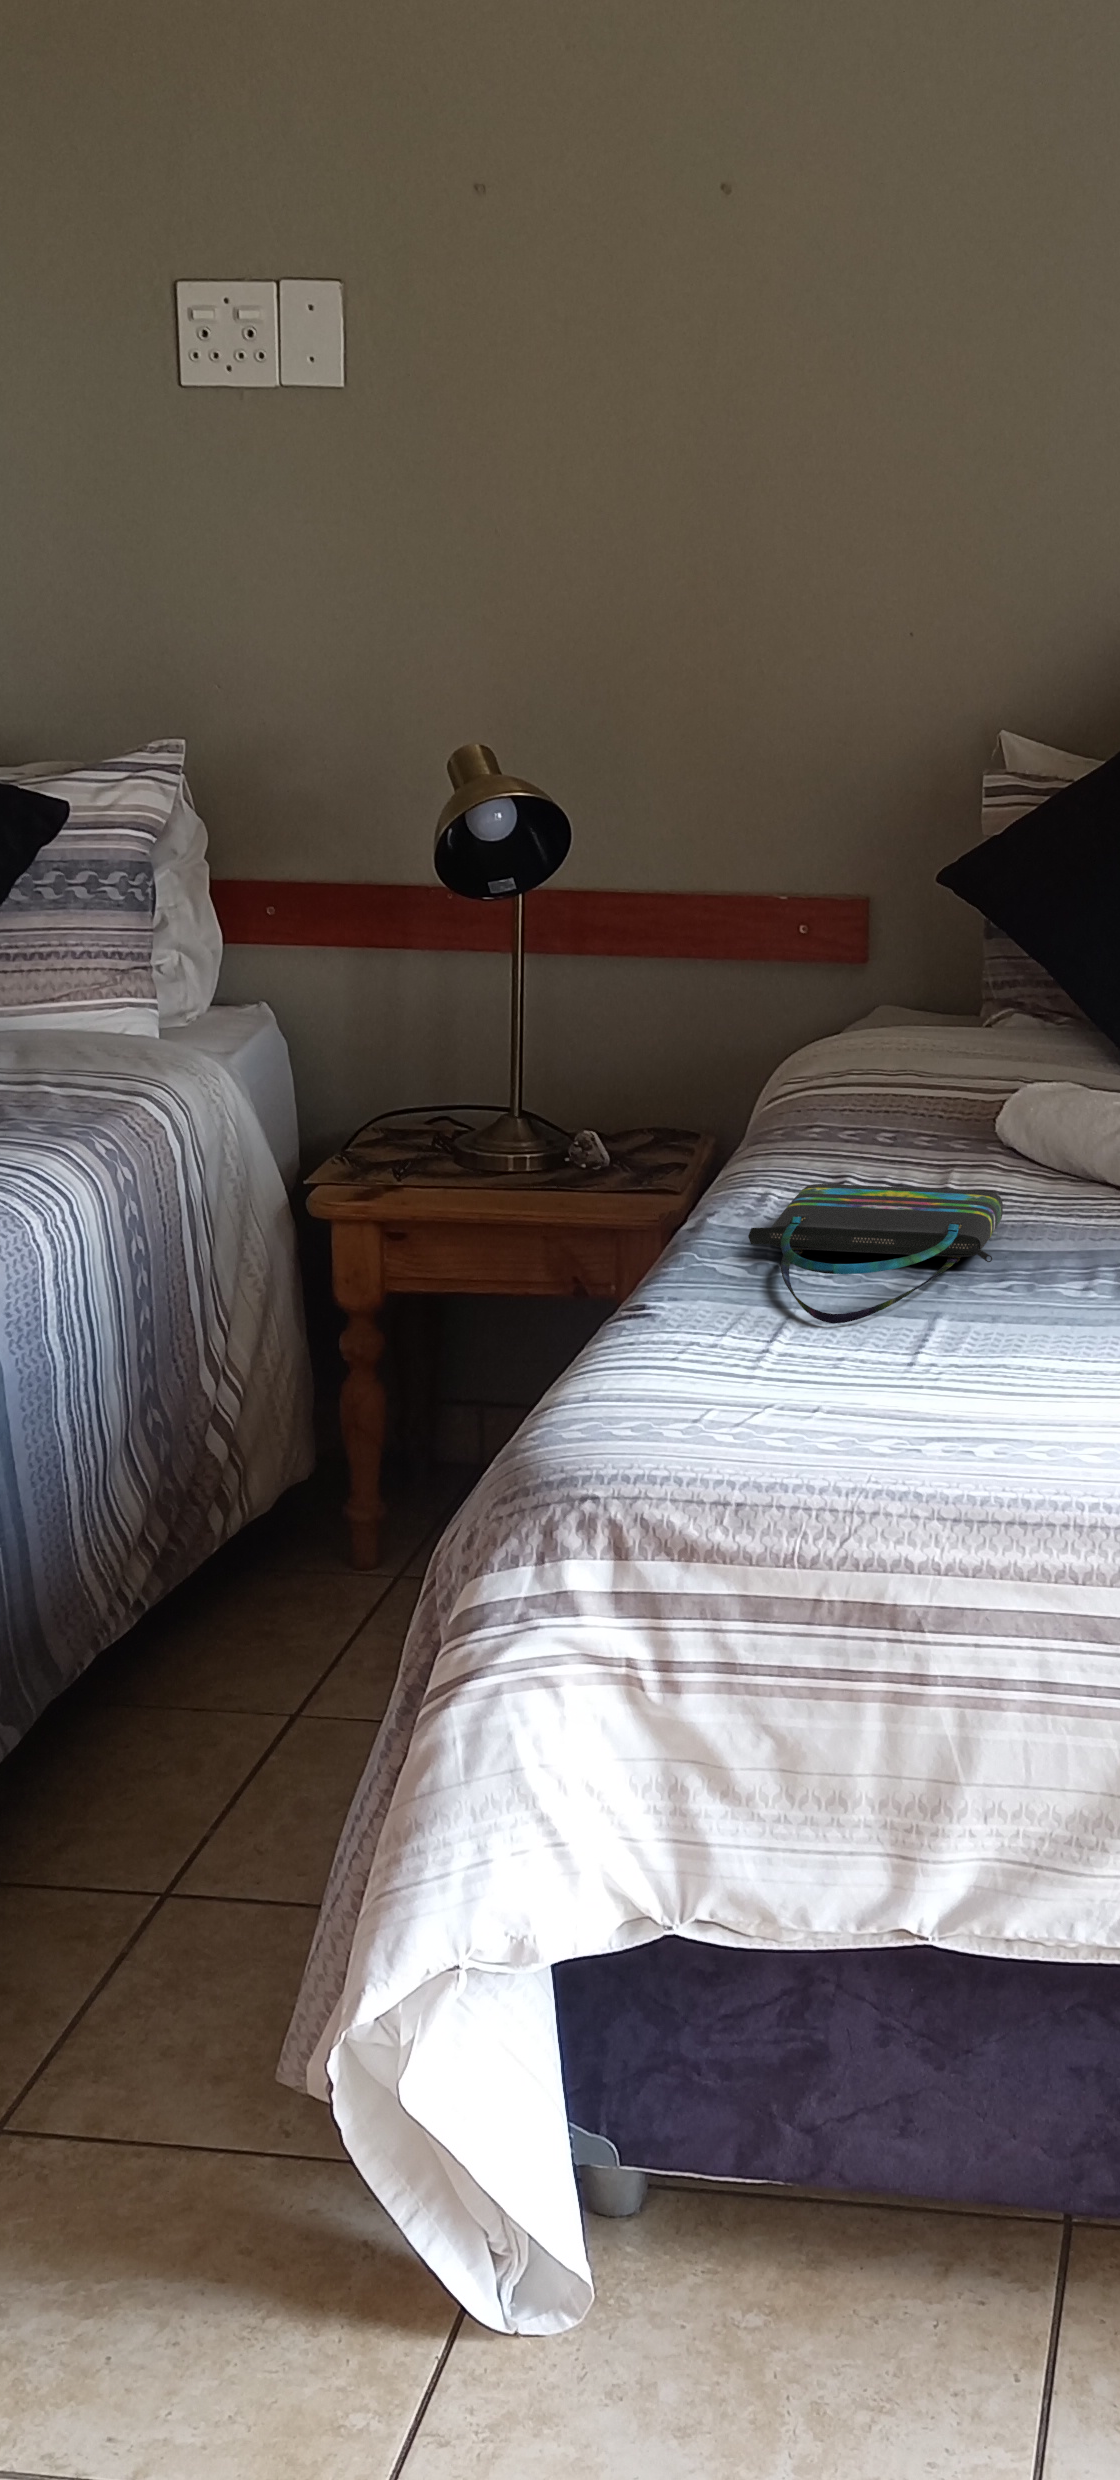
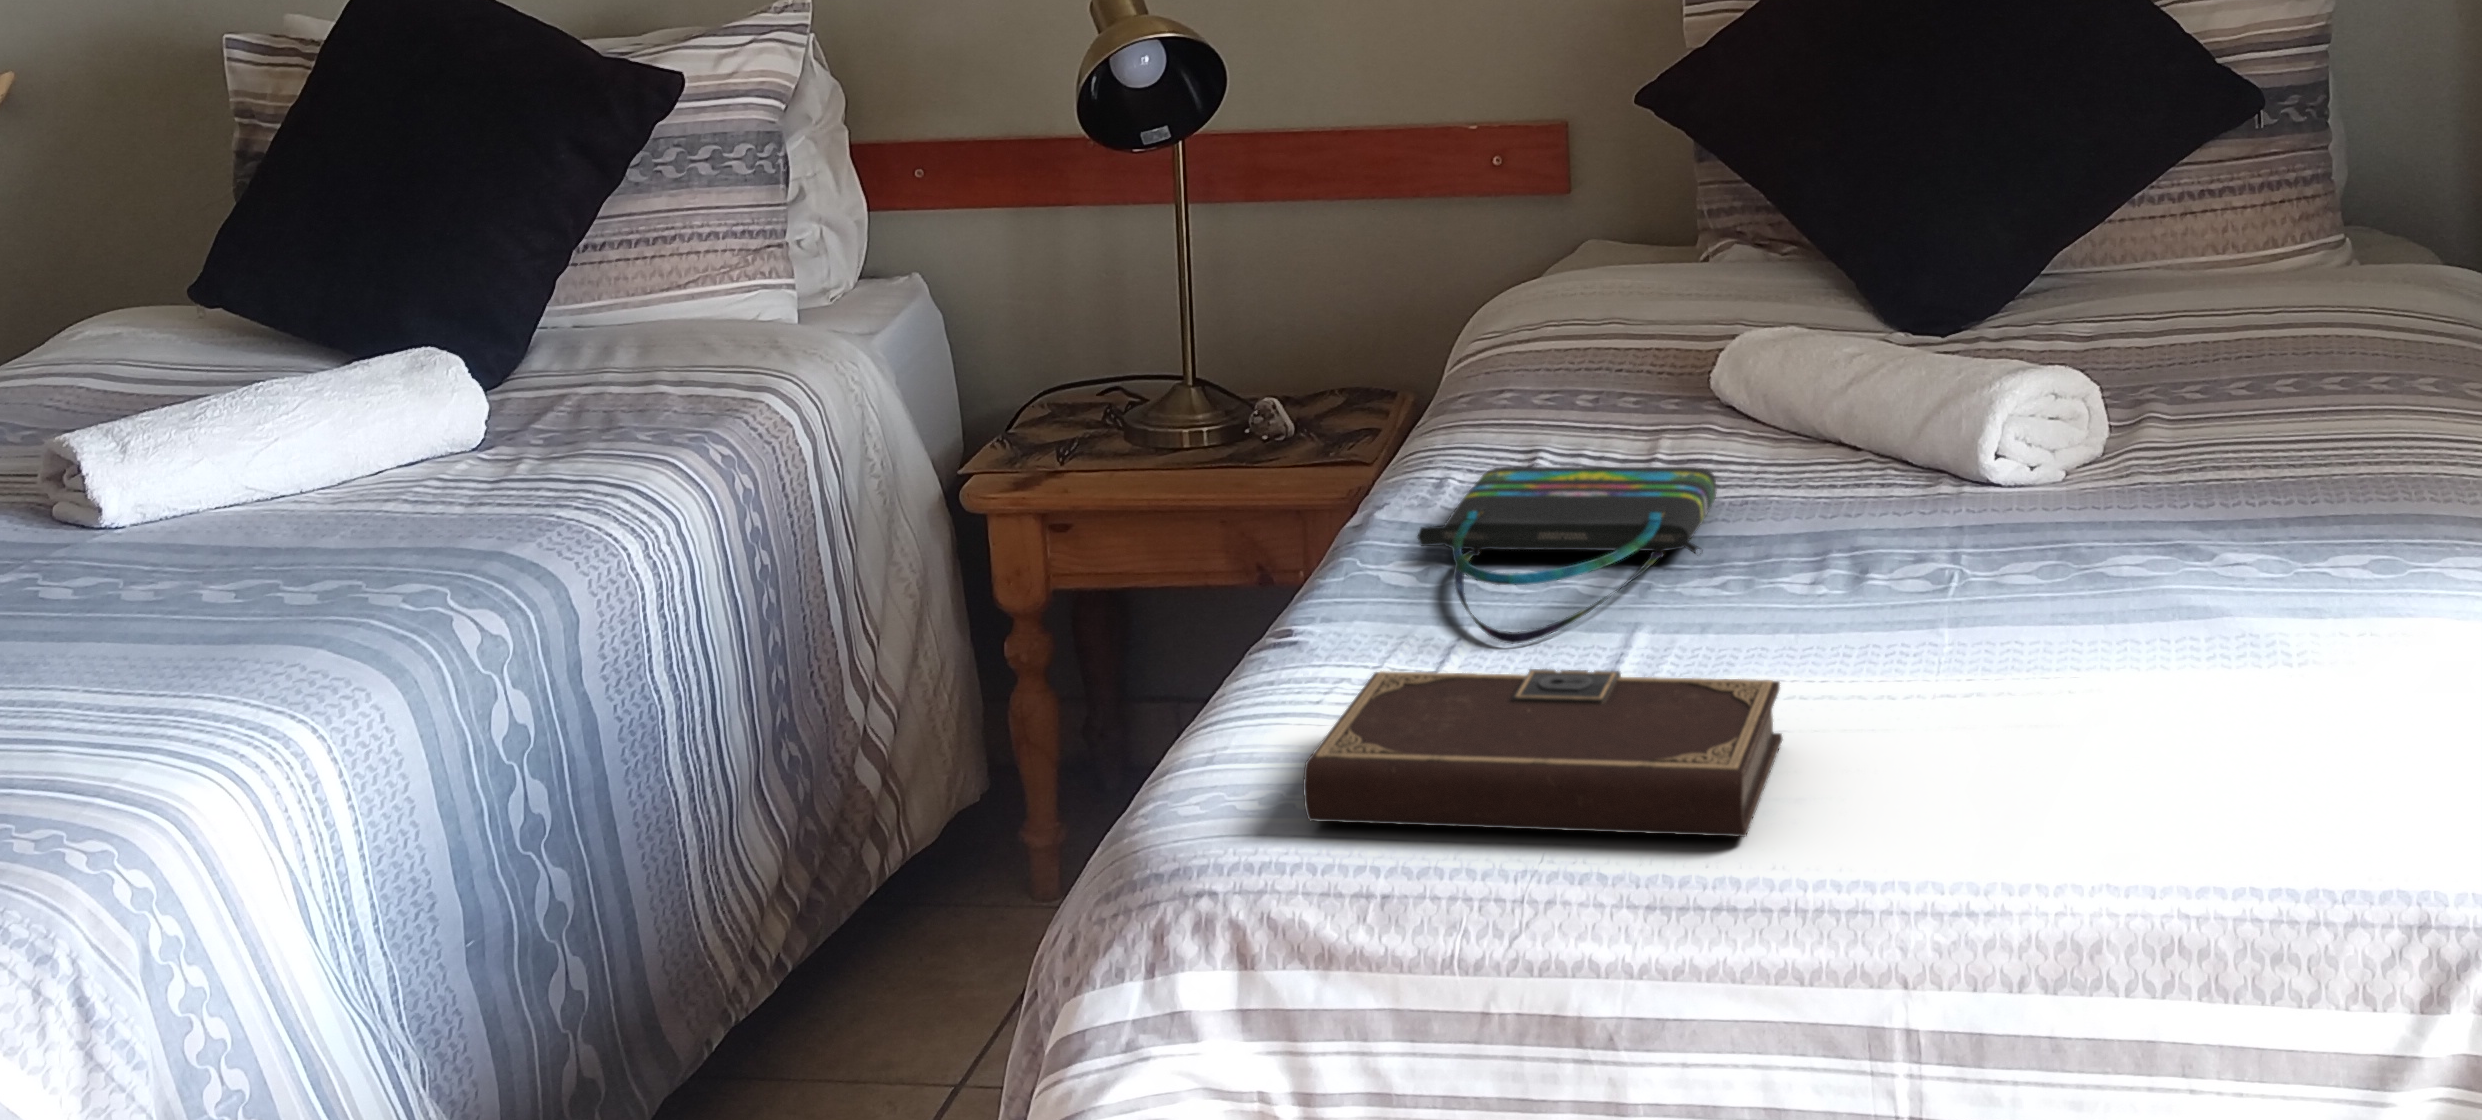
notebook: none [669,1334,1063,1471] -> present [1303,669,1782,837]

